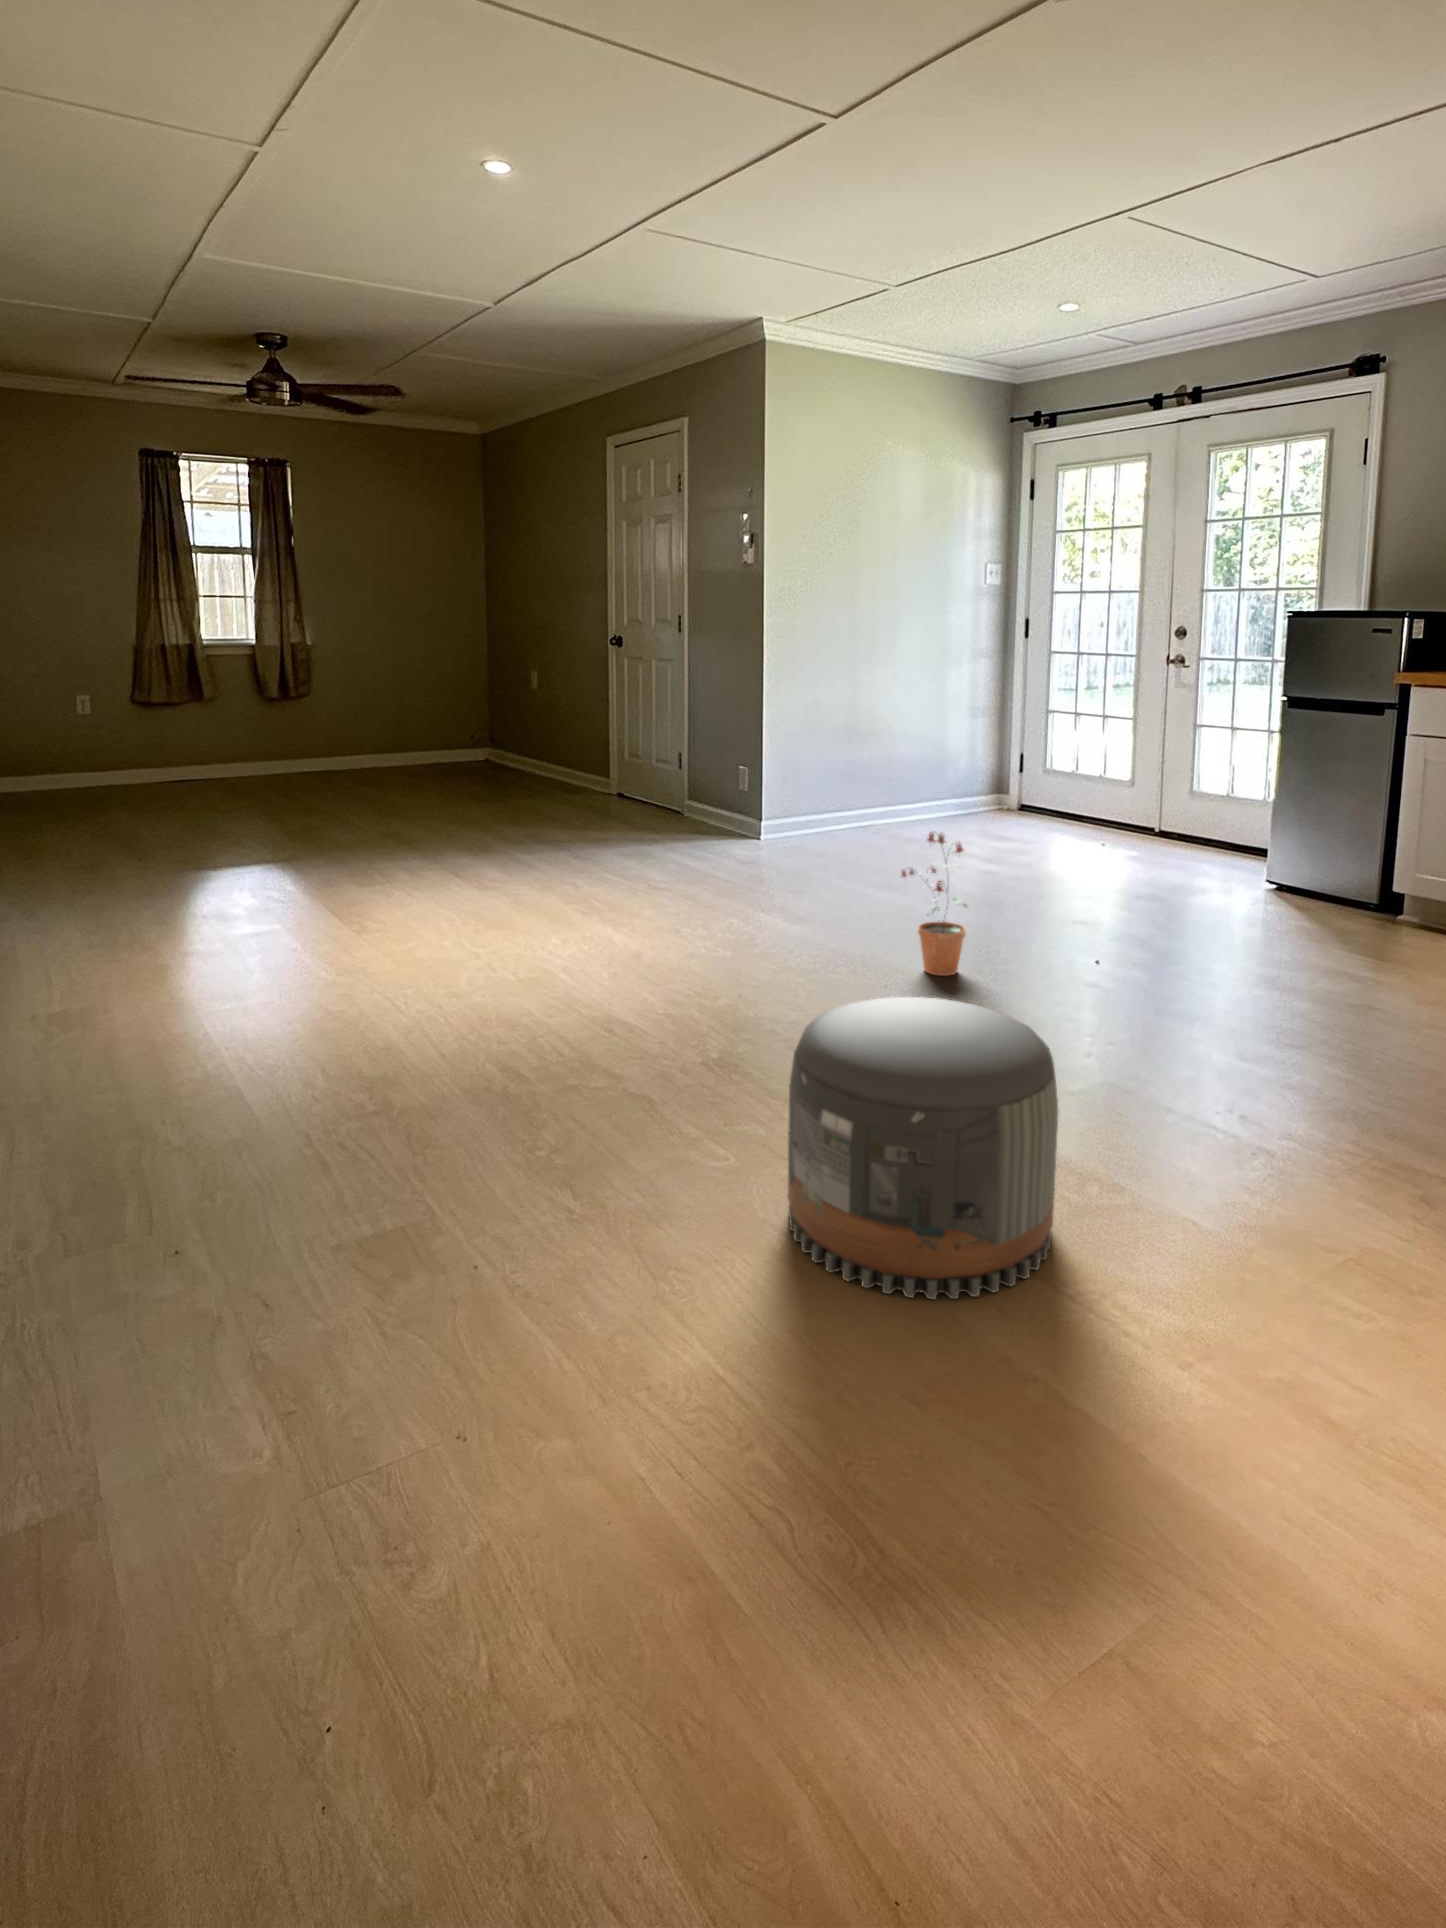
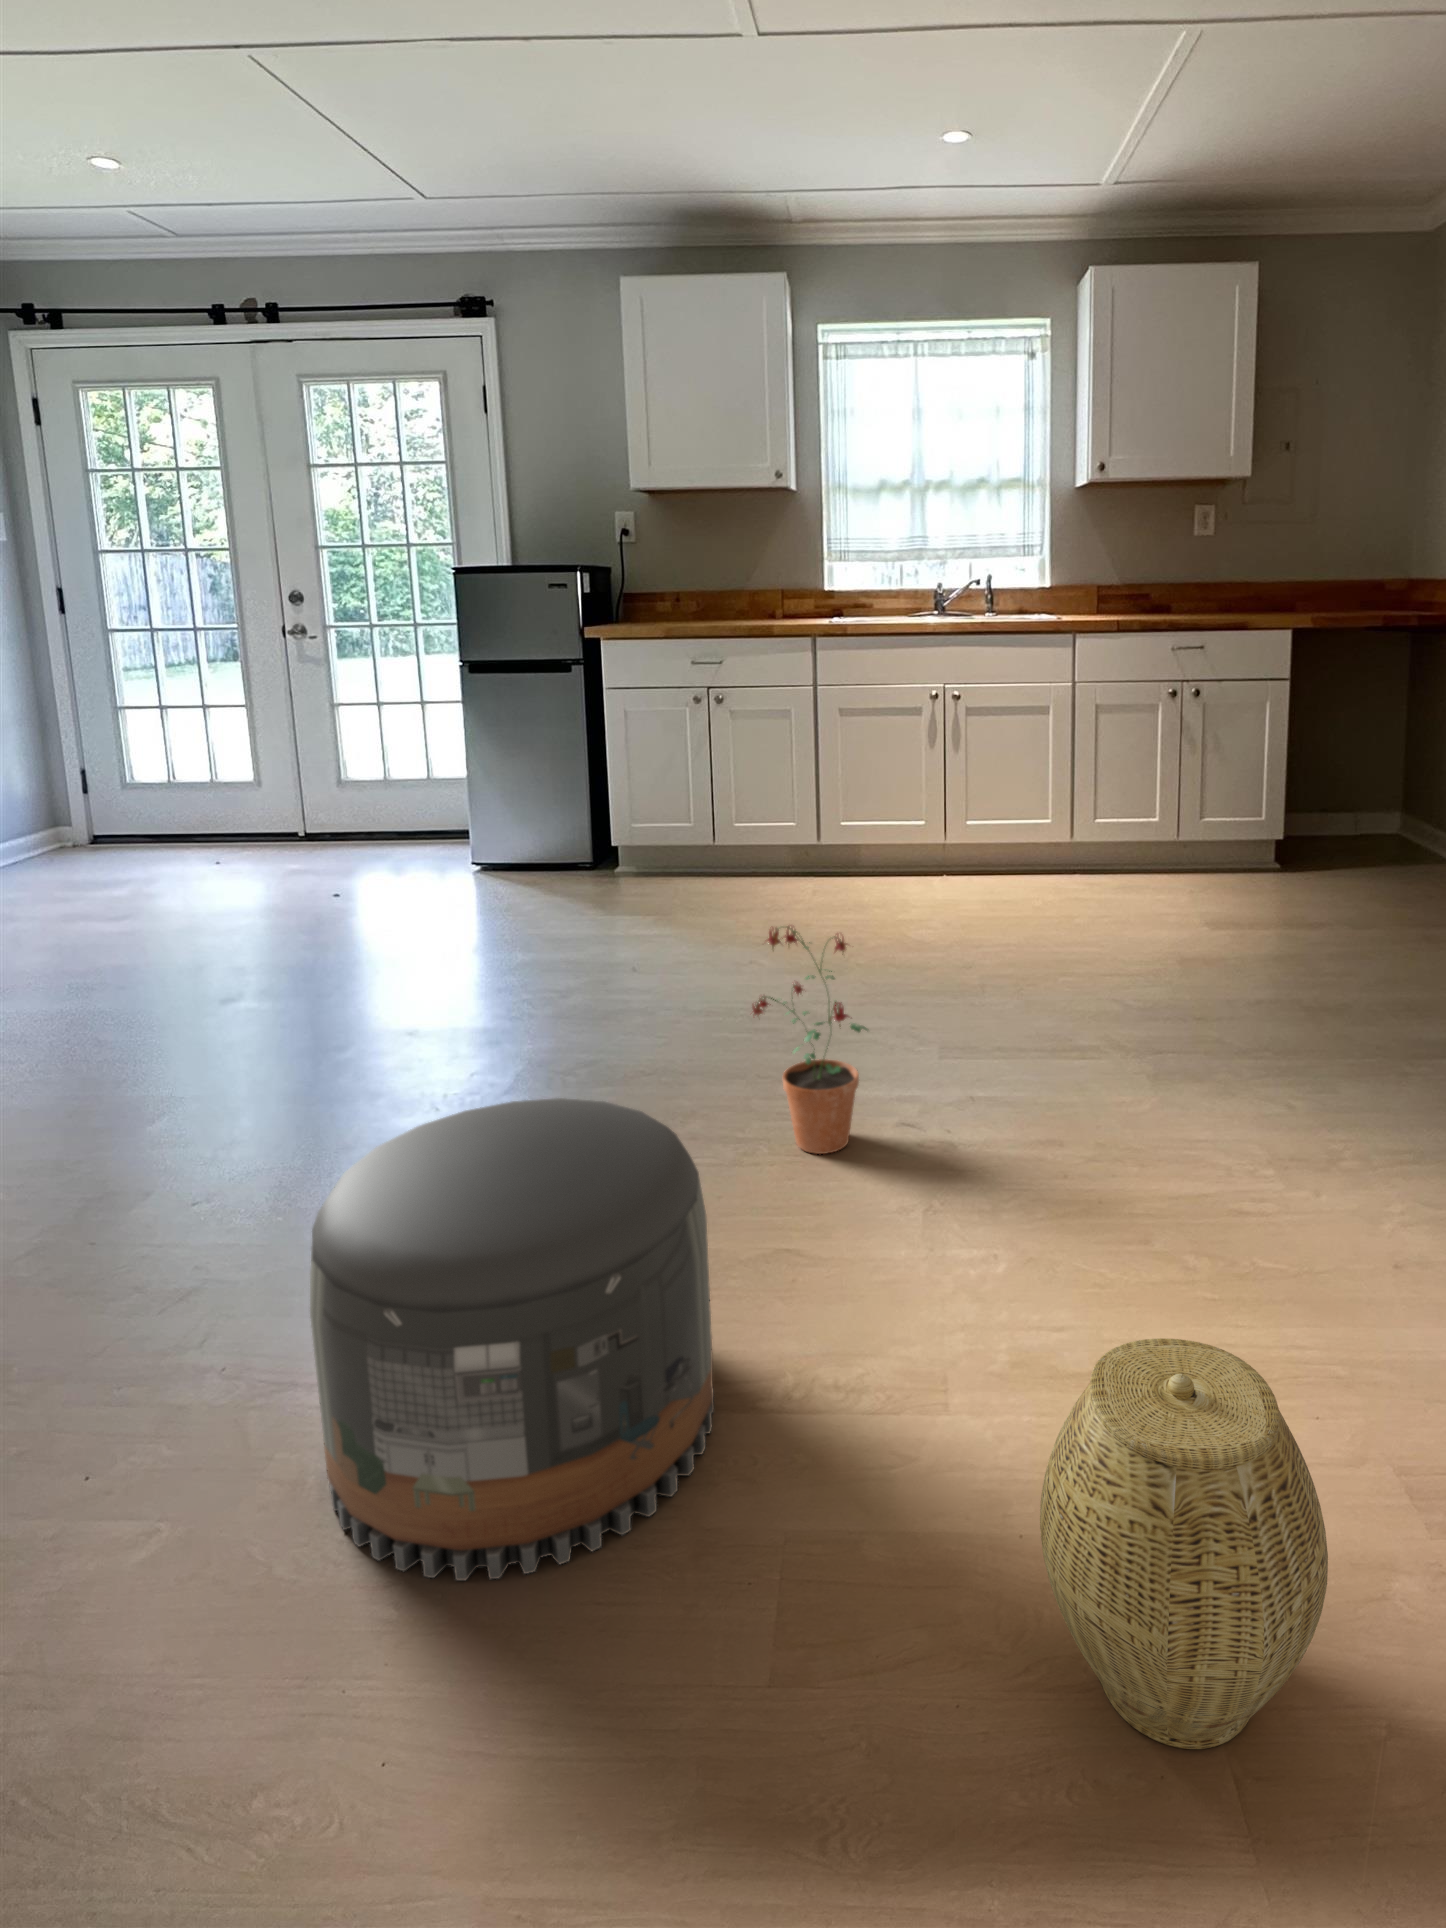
potted plant: present [901,832,967,976] -> present [752,926,868,1154]
woven basket: none [1032,1307,1290,1669] -> present [1040,1338,1328,1749]

